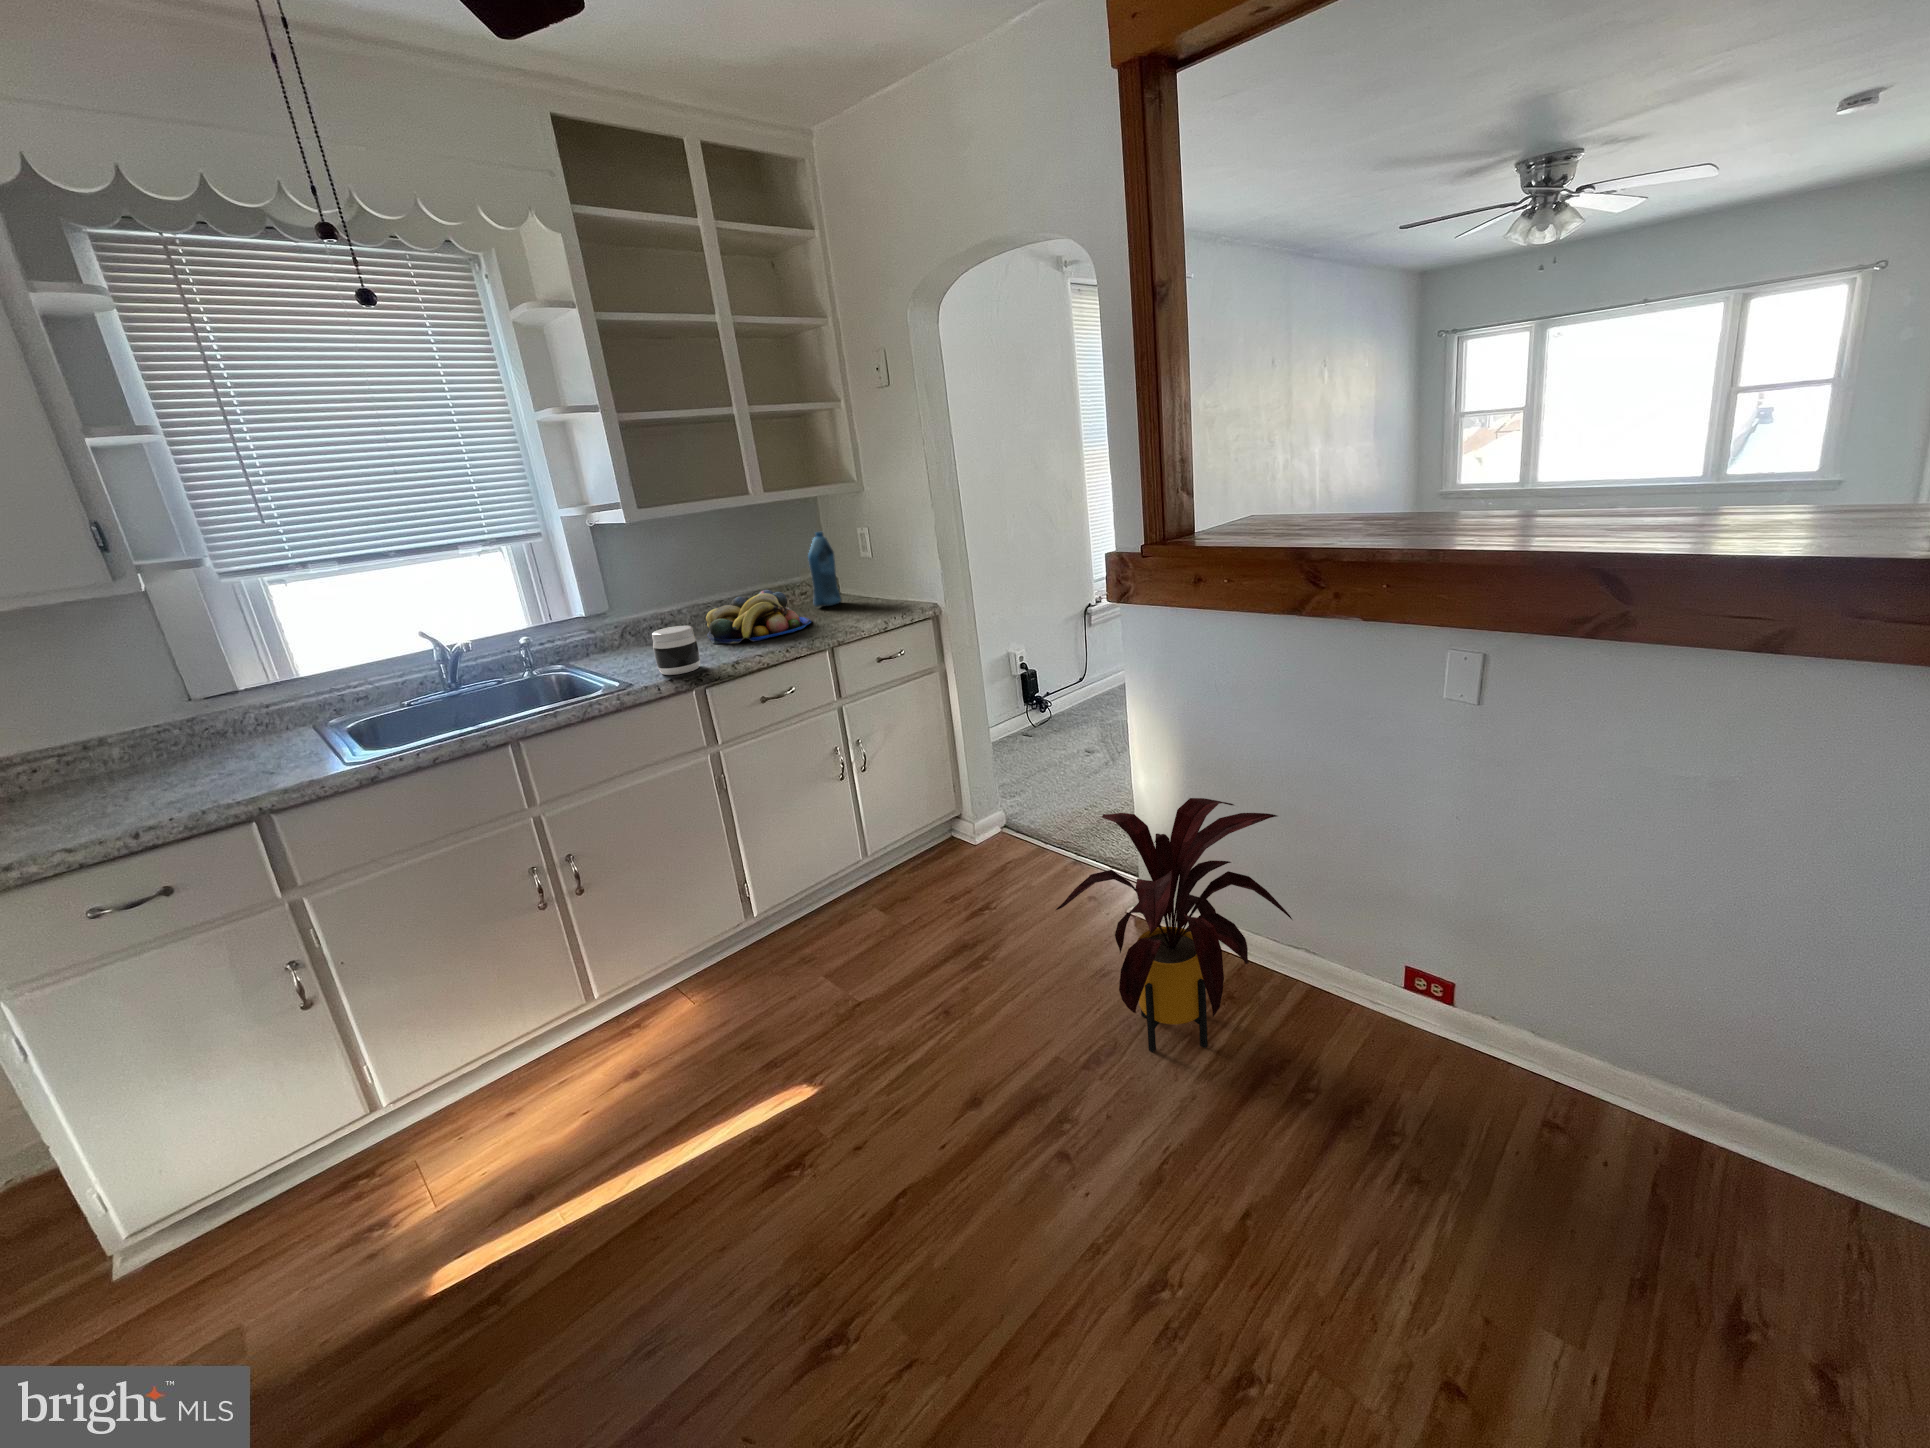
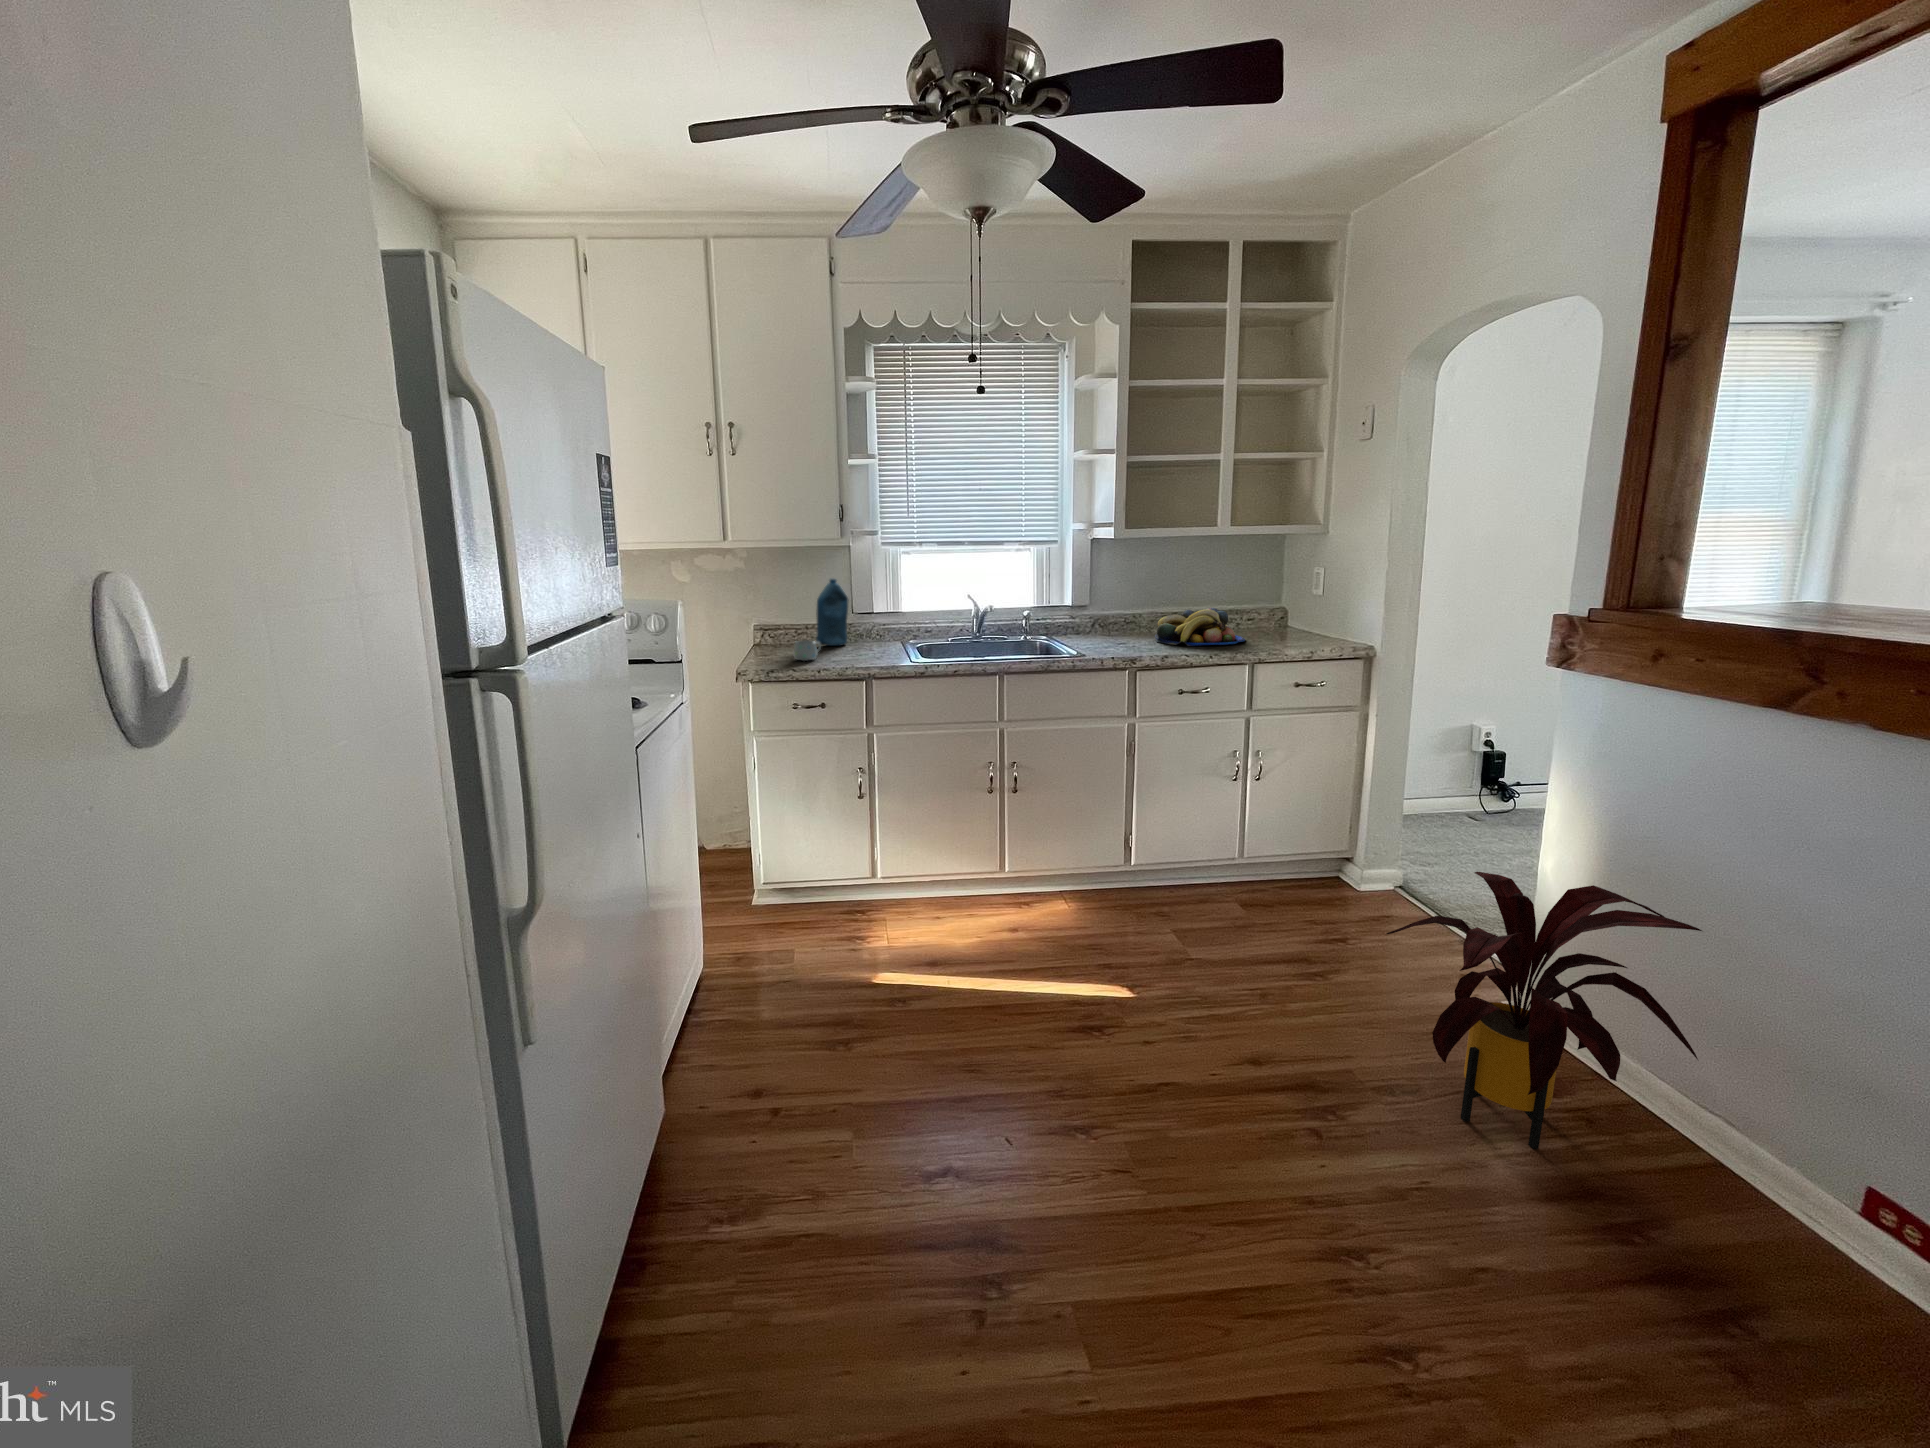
bottle: present [808,532,841,607] -> present [816,579,849,646]
jar: present [652,626,700,675] -> none [1107,620,1140,655]
mug: none [59,774,132,820] -> present [794,640,821,661]

